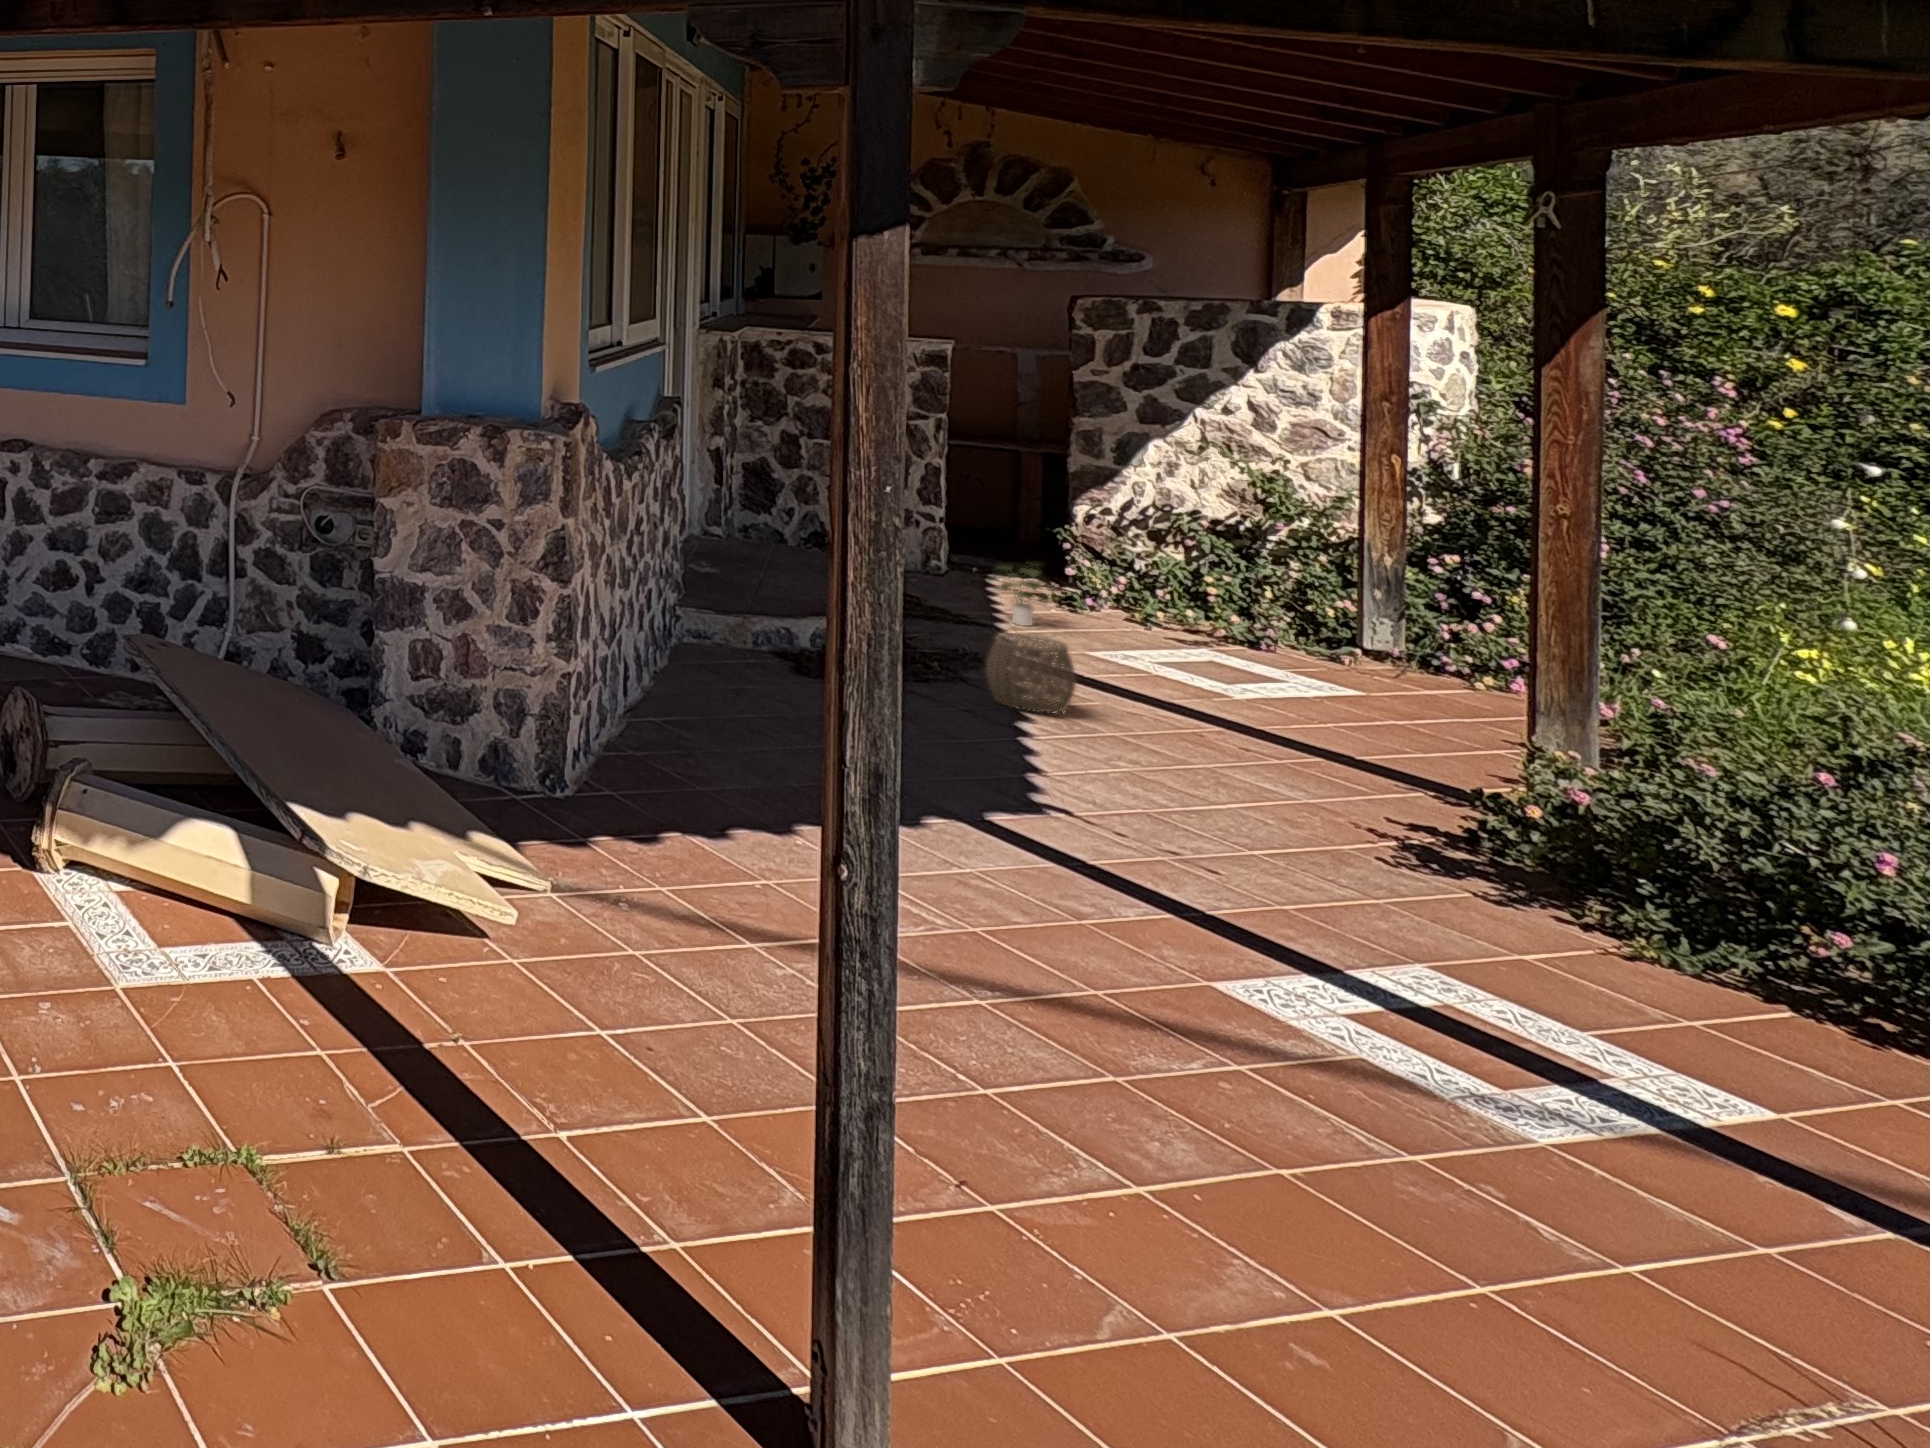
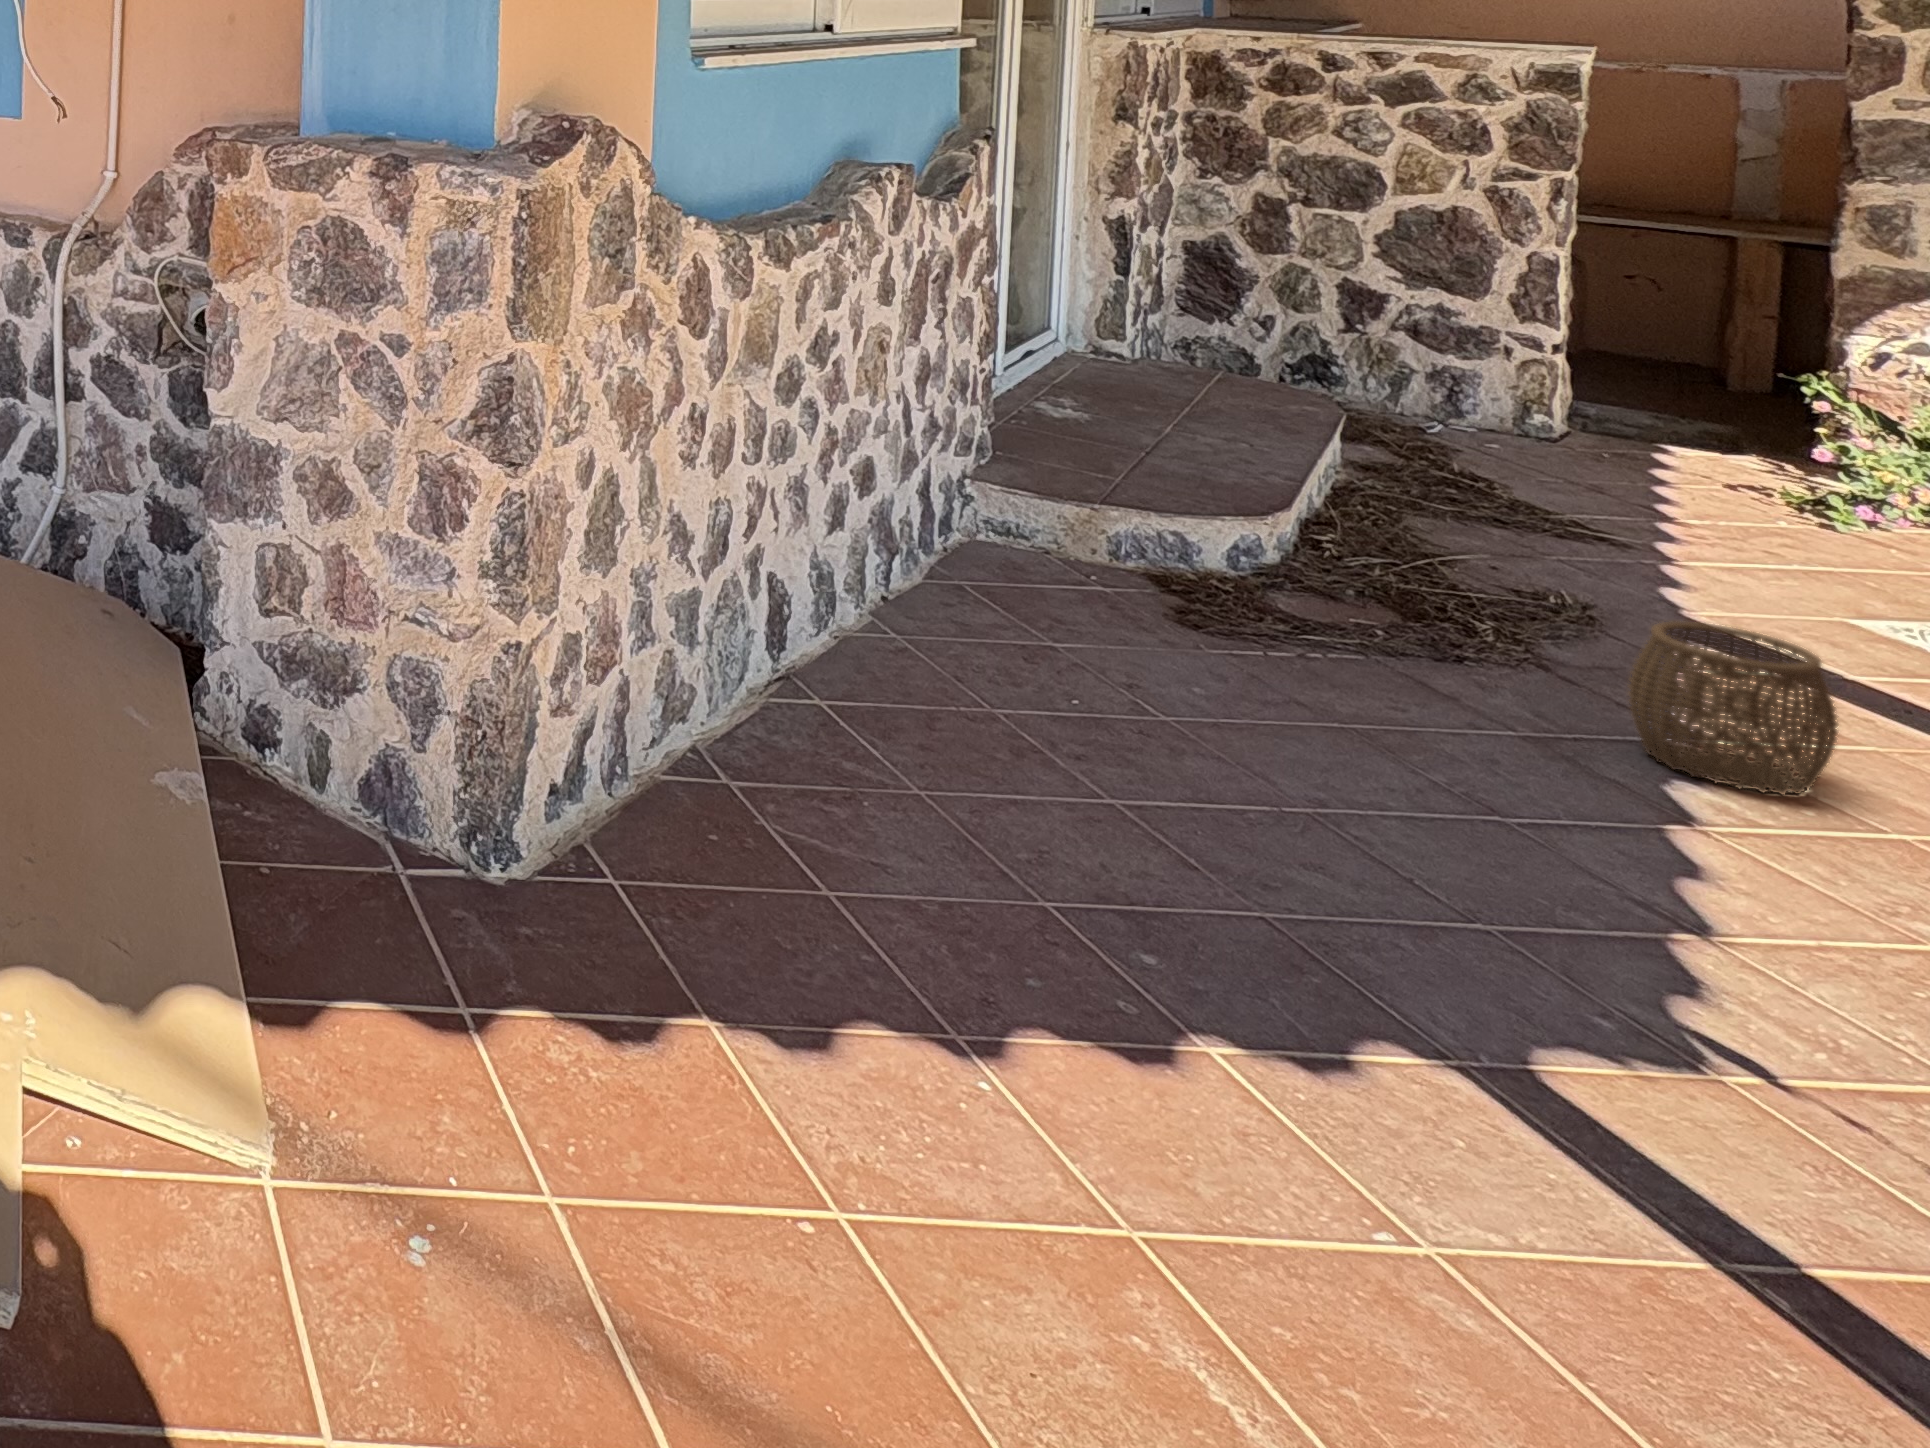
potted plant: present [990,565,1053,626] -> none [1714,481,1868,599]

